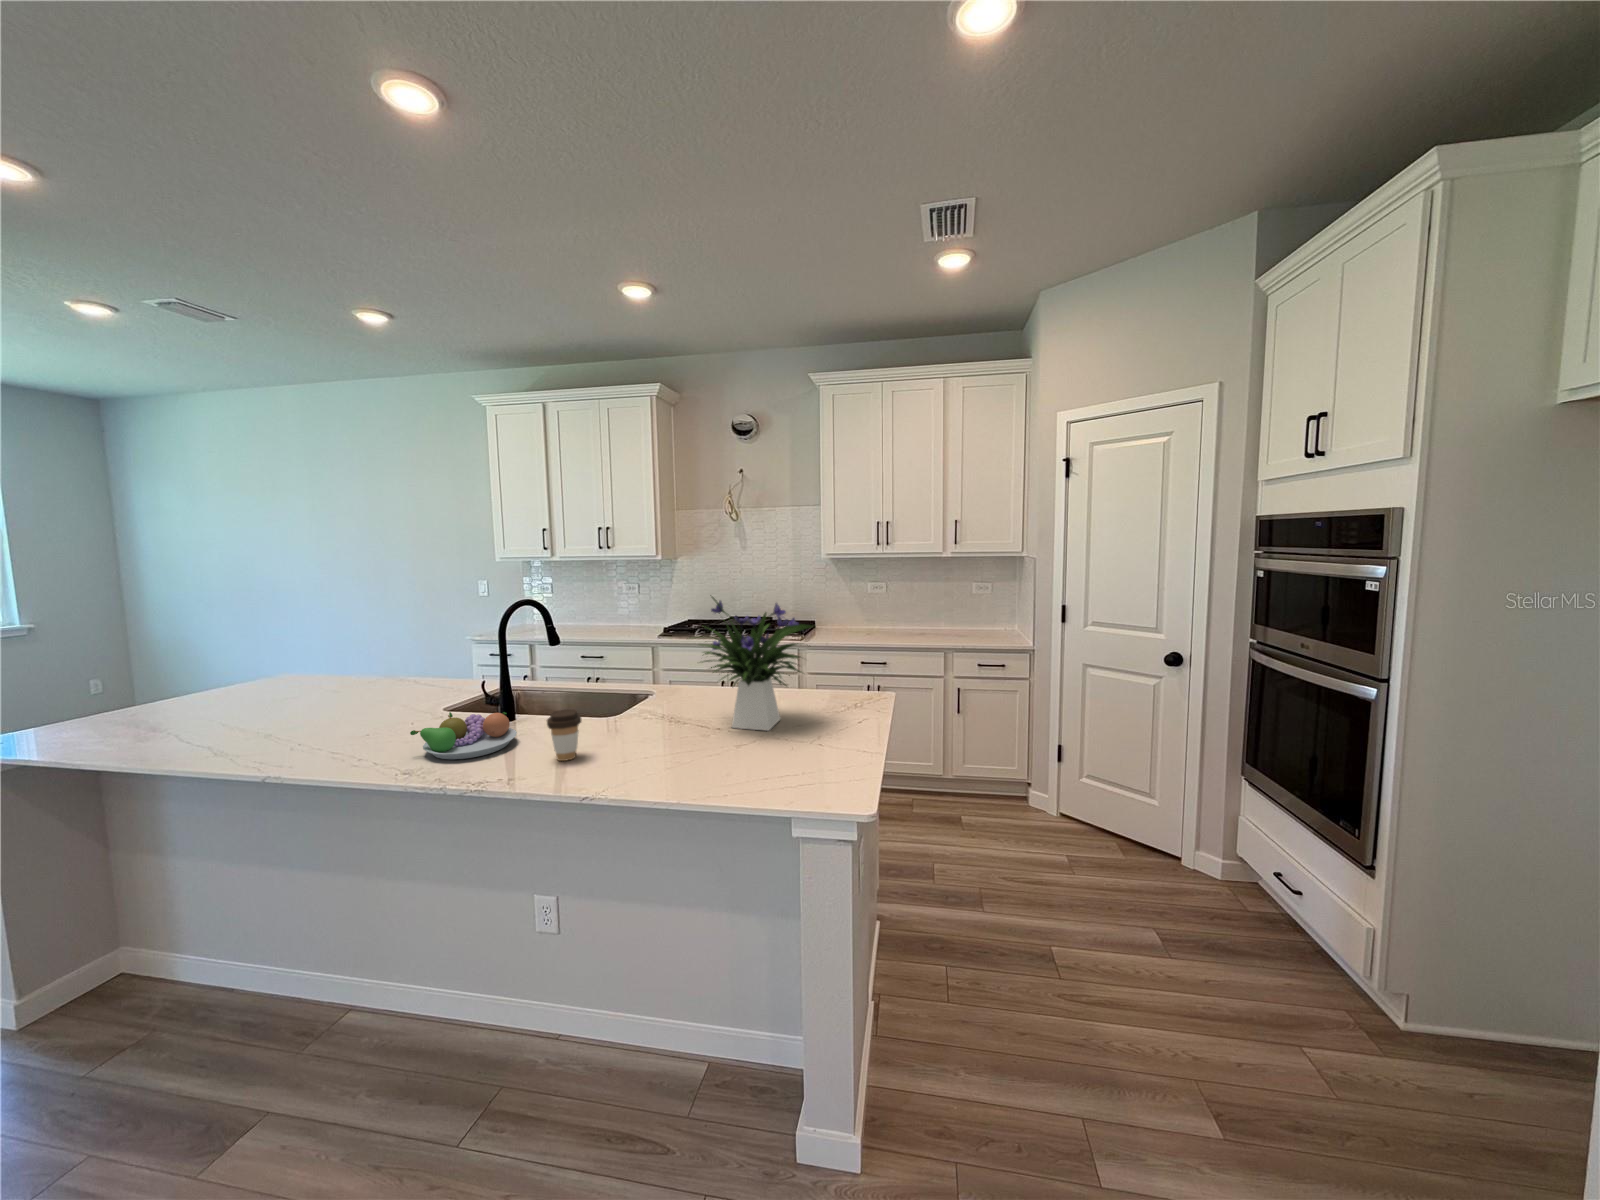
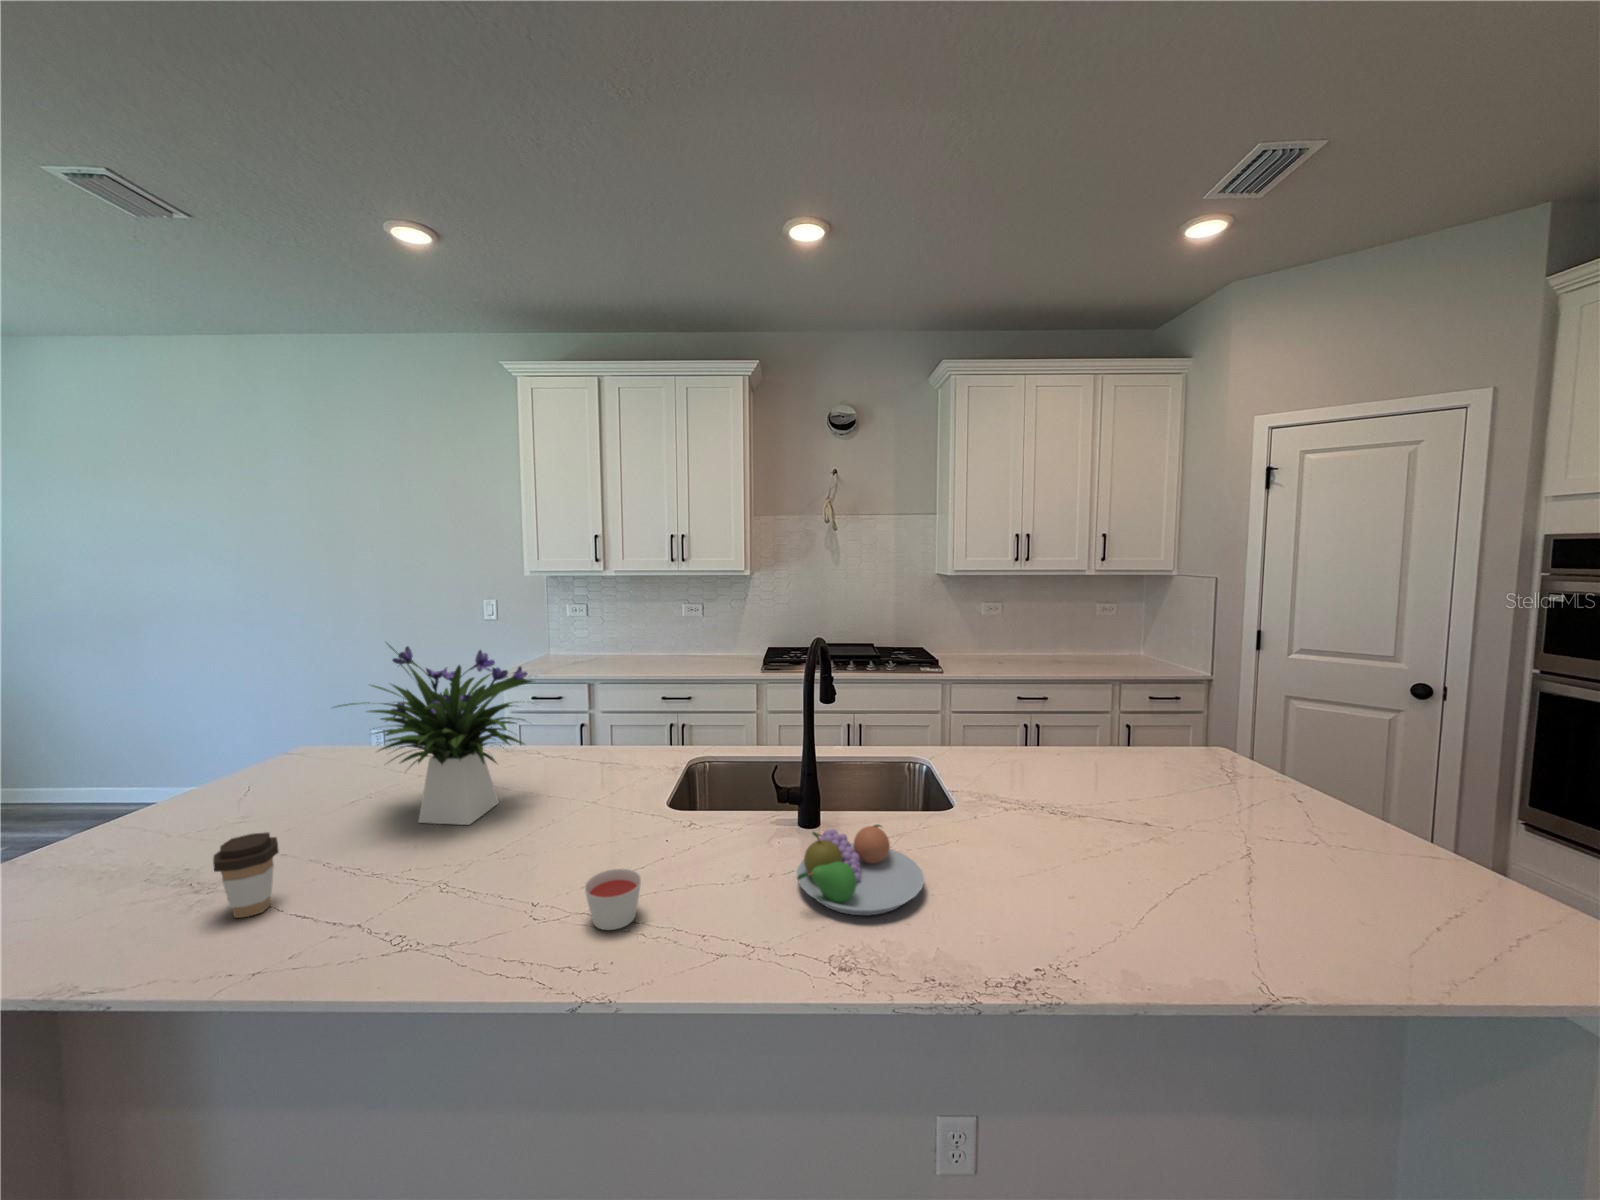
flower arrangement: present [704,597,812,731] -> present [337,645,532,825]
coffee cup: present [547,710,581,761] -> present [213,832,279,918]
candle: none [284,725,327,756] -> present [585,868,641,930]

